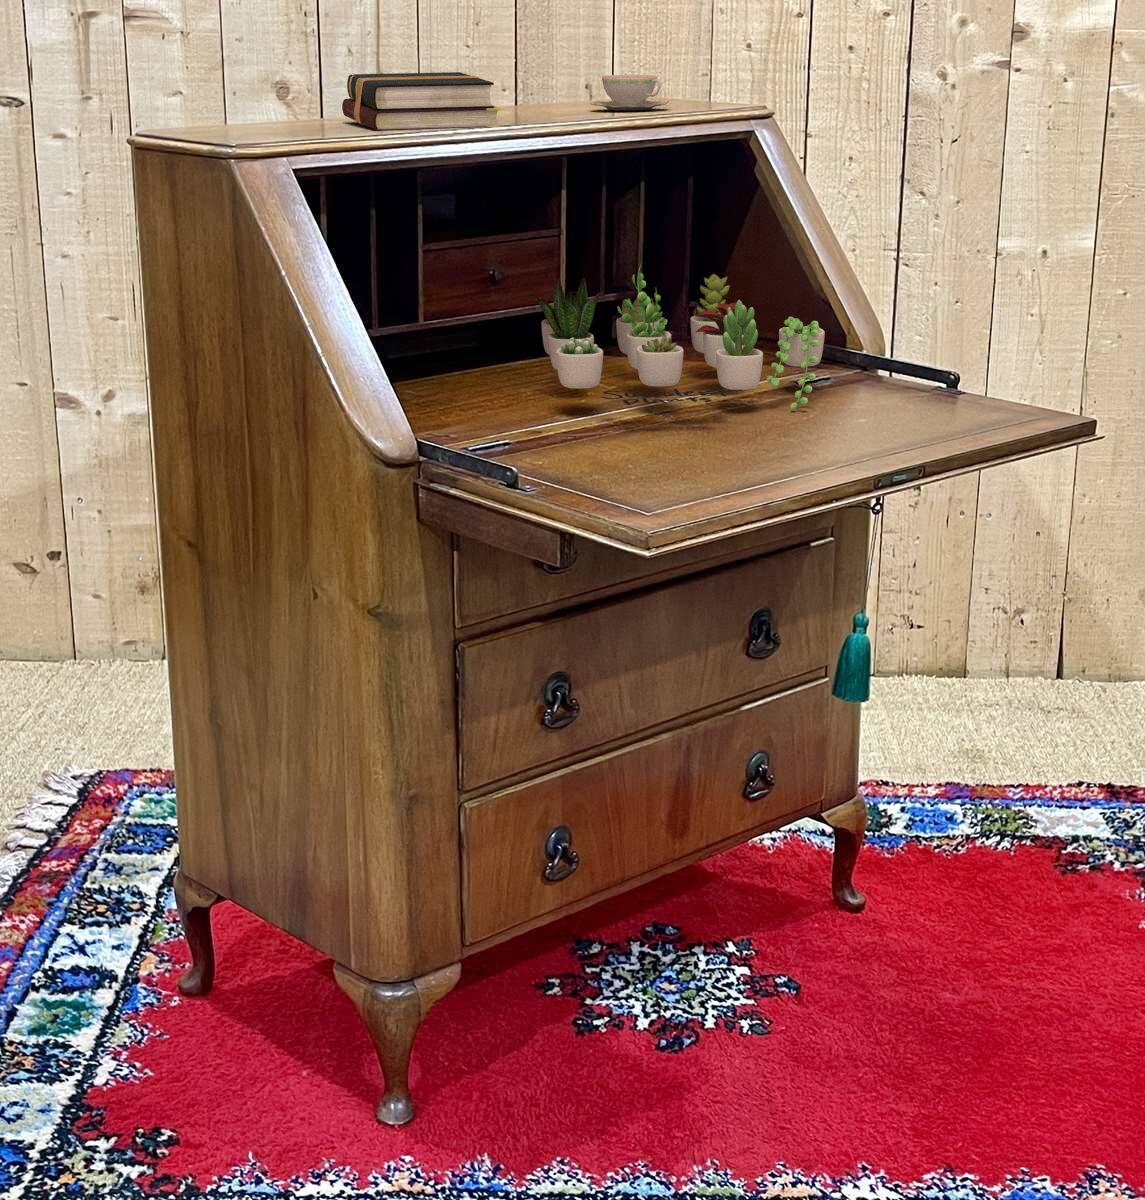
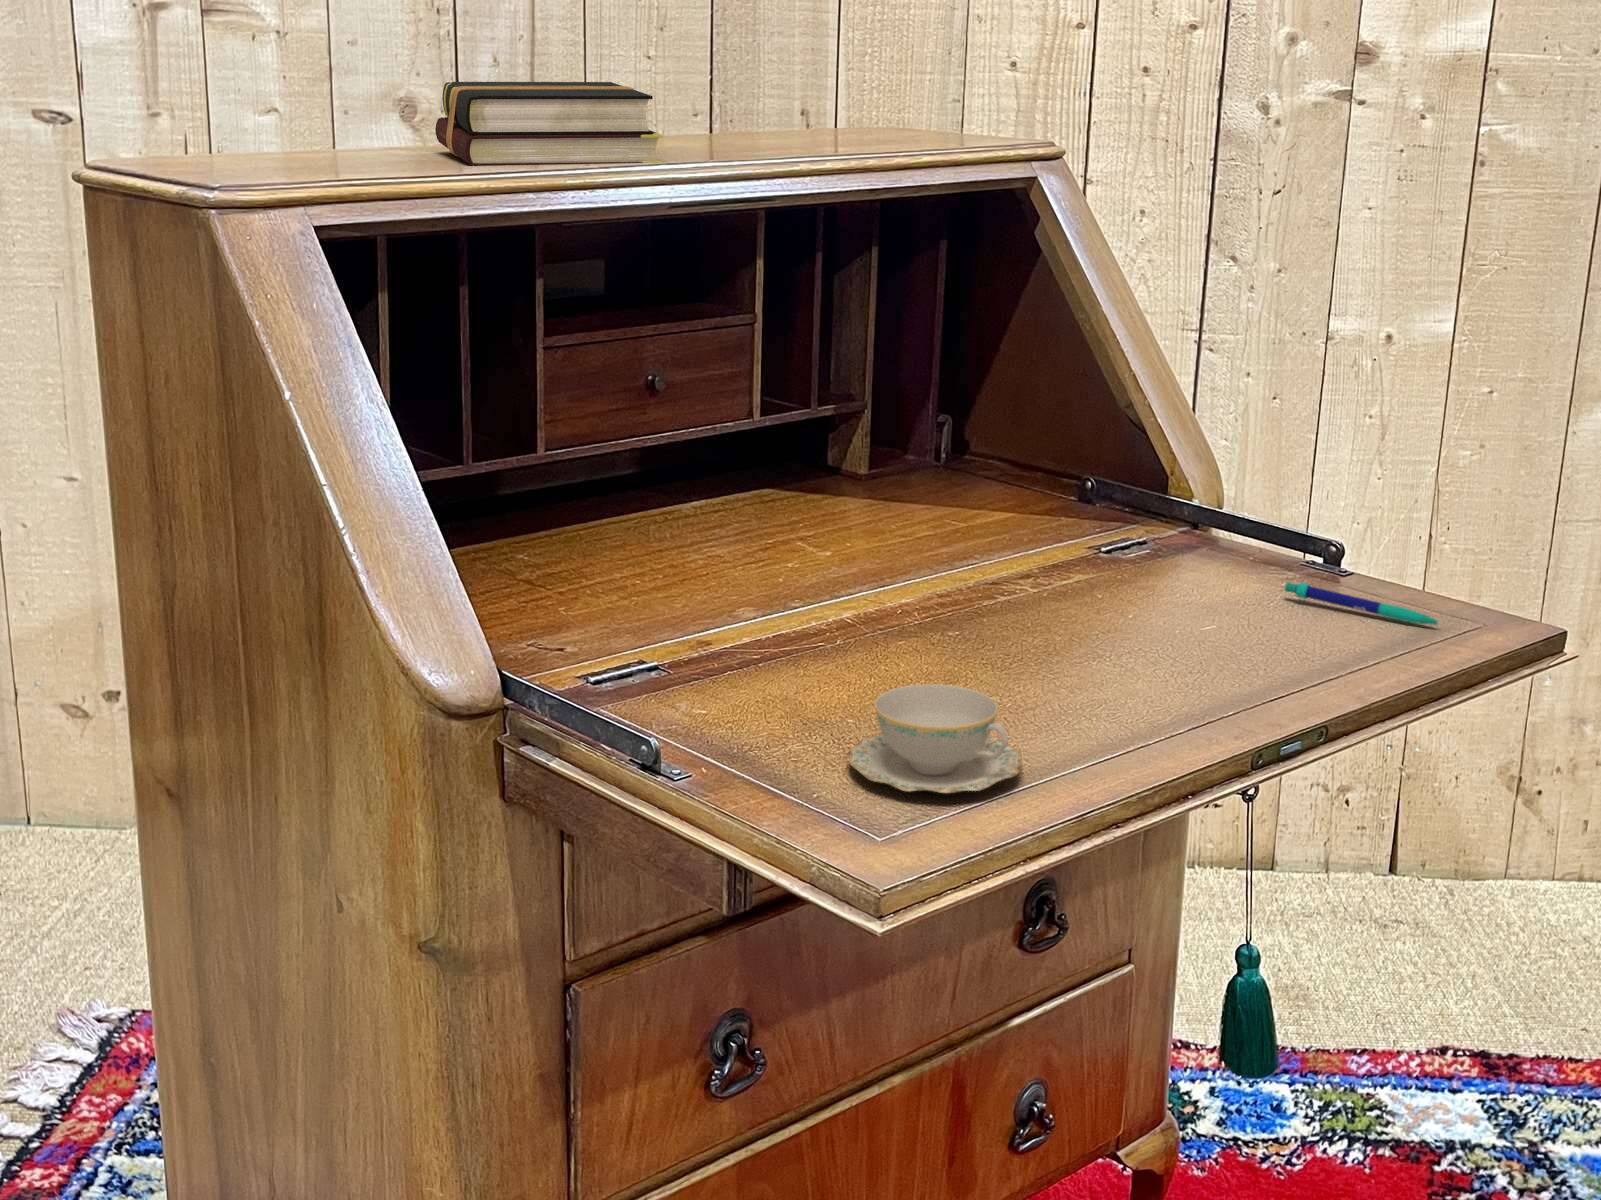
teacup: present [590,75,669,111] -> present [848,684,1023,793]
succulent plant: present [535,265,825,410] -> none [711,373,1144,604]
pen: none [916,396,1015,418] -> present [1285,582,1441,625]

